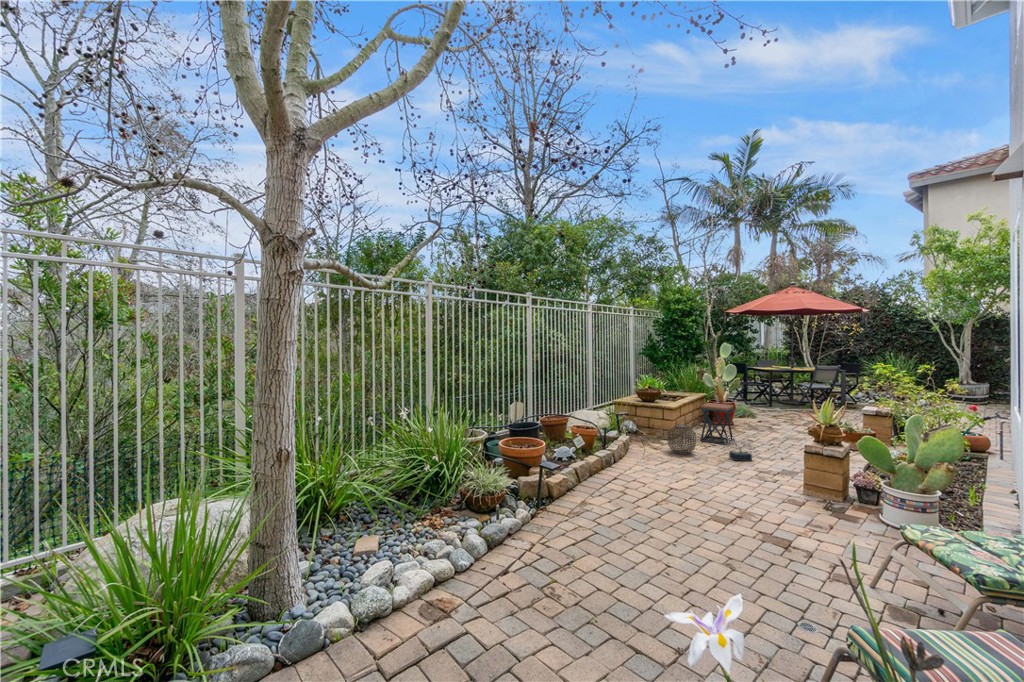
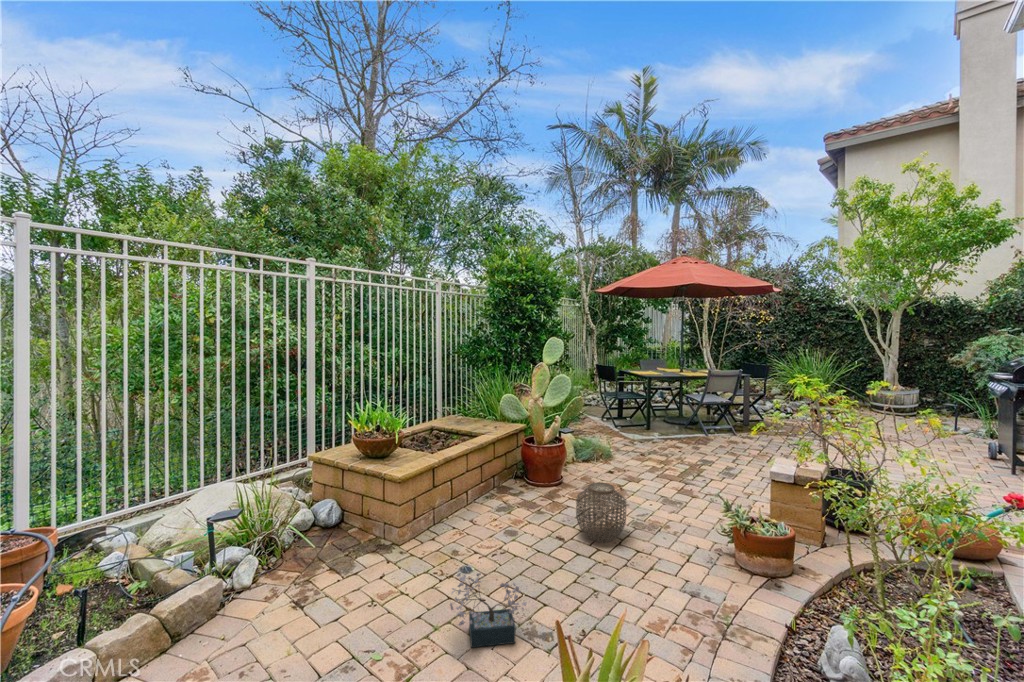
stool: present [701,403,733,445] -> none [462,458,532,560]
woven basket: present [668,424,696,455] -> present [576,482,626,543]

